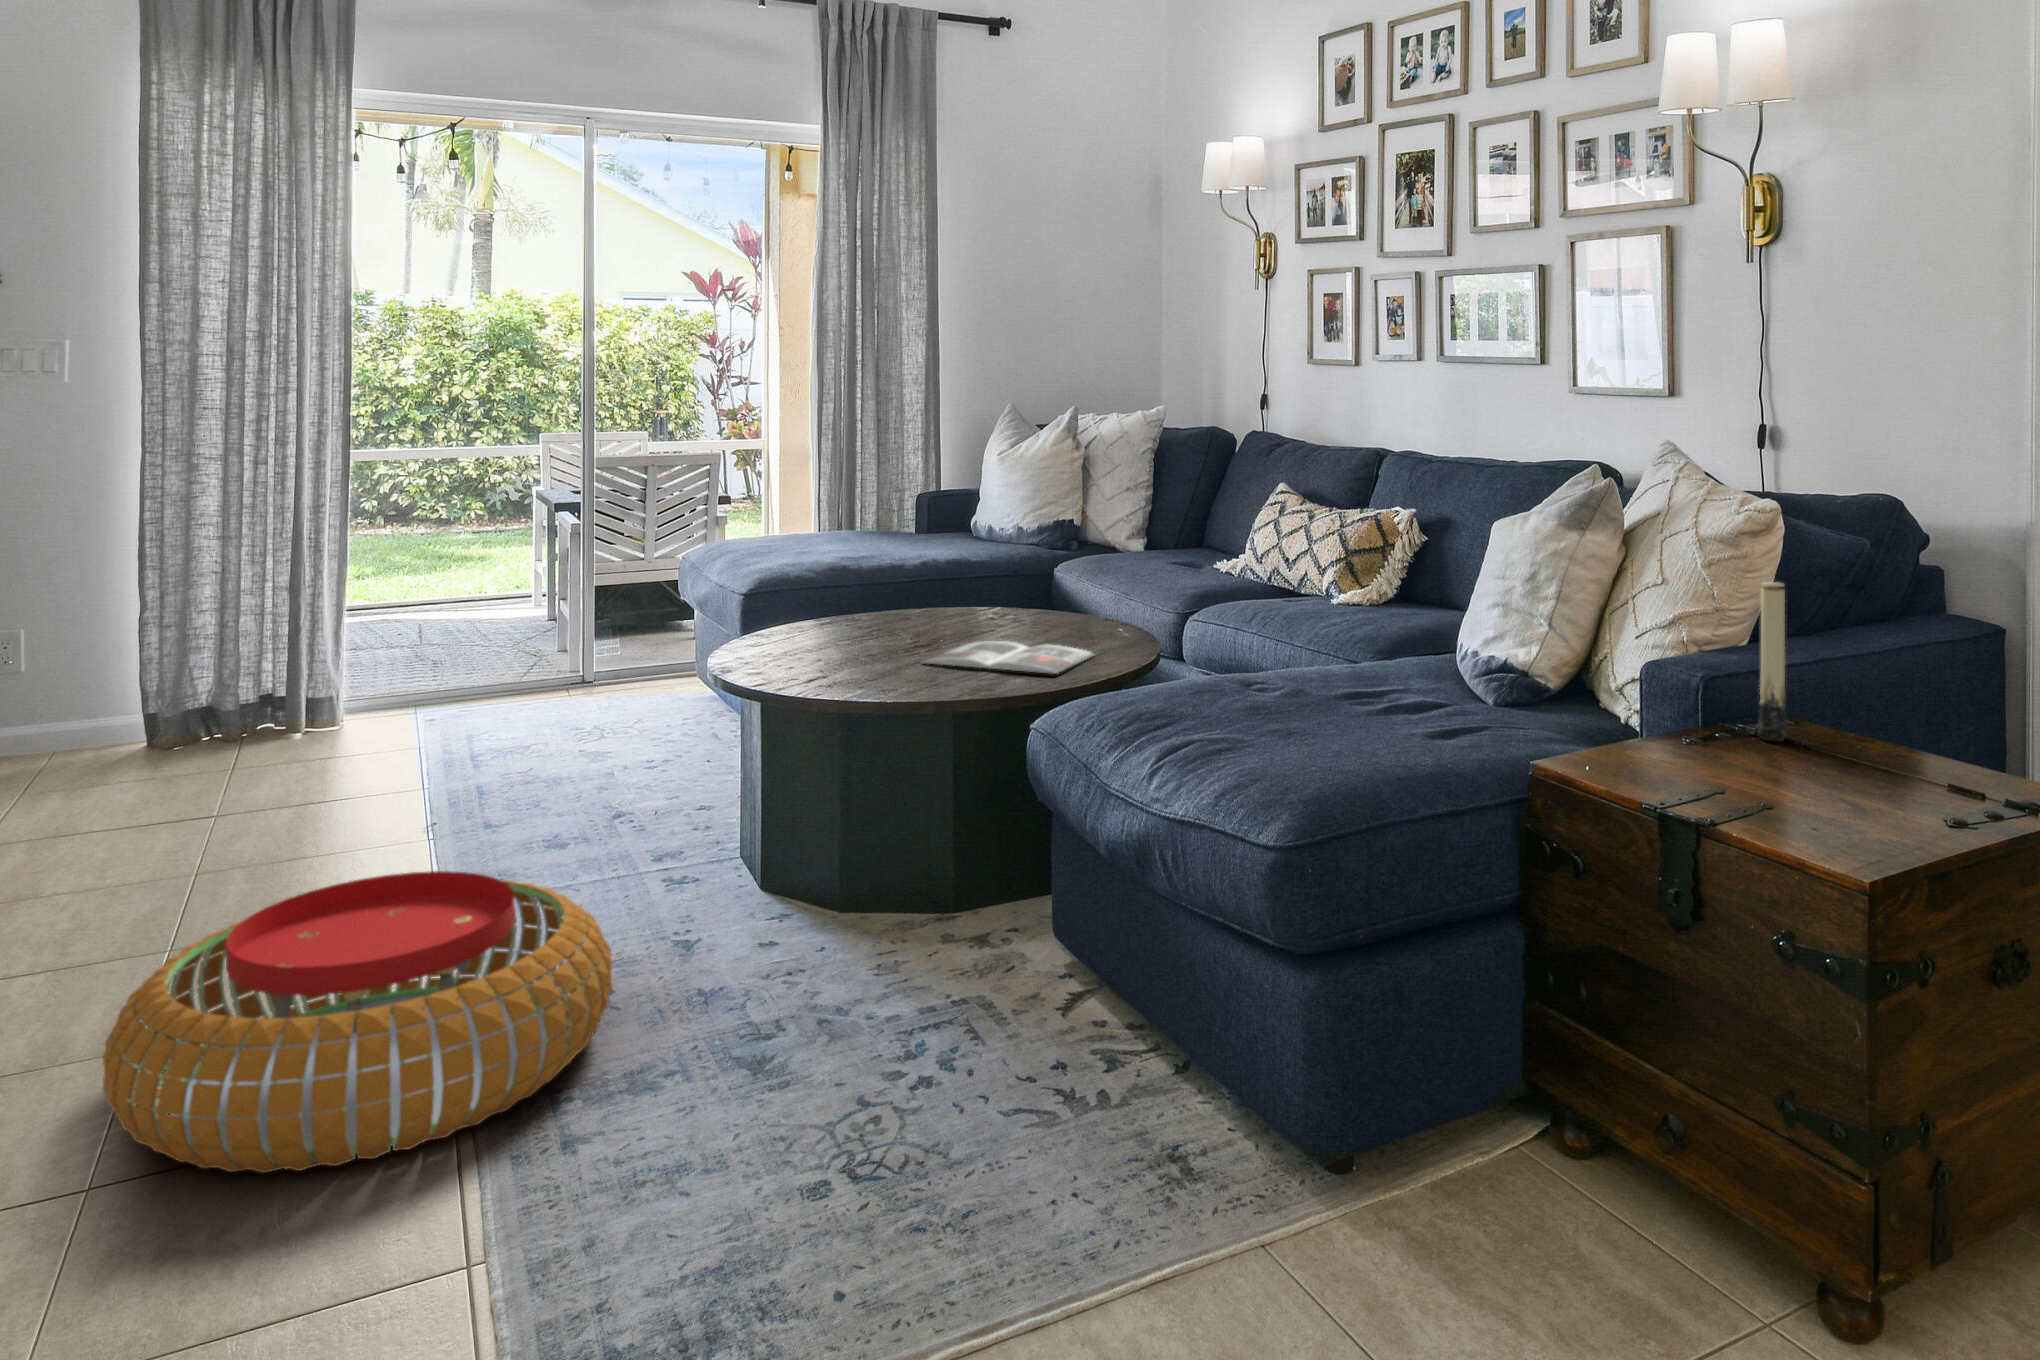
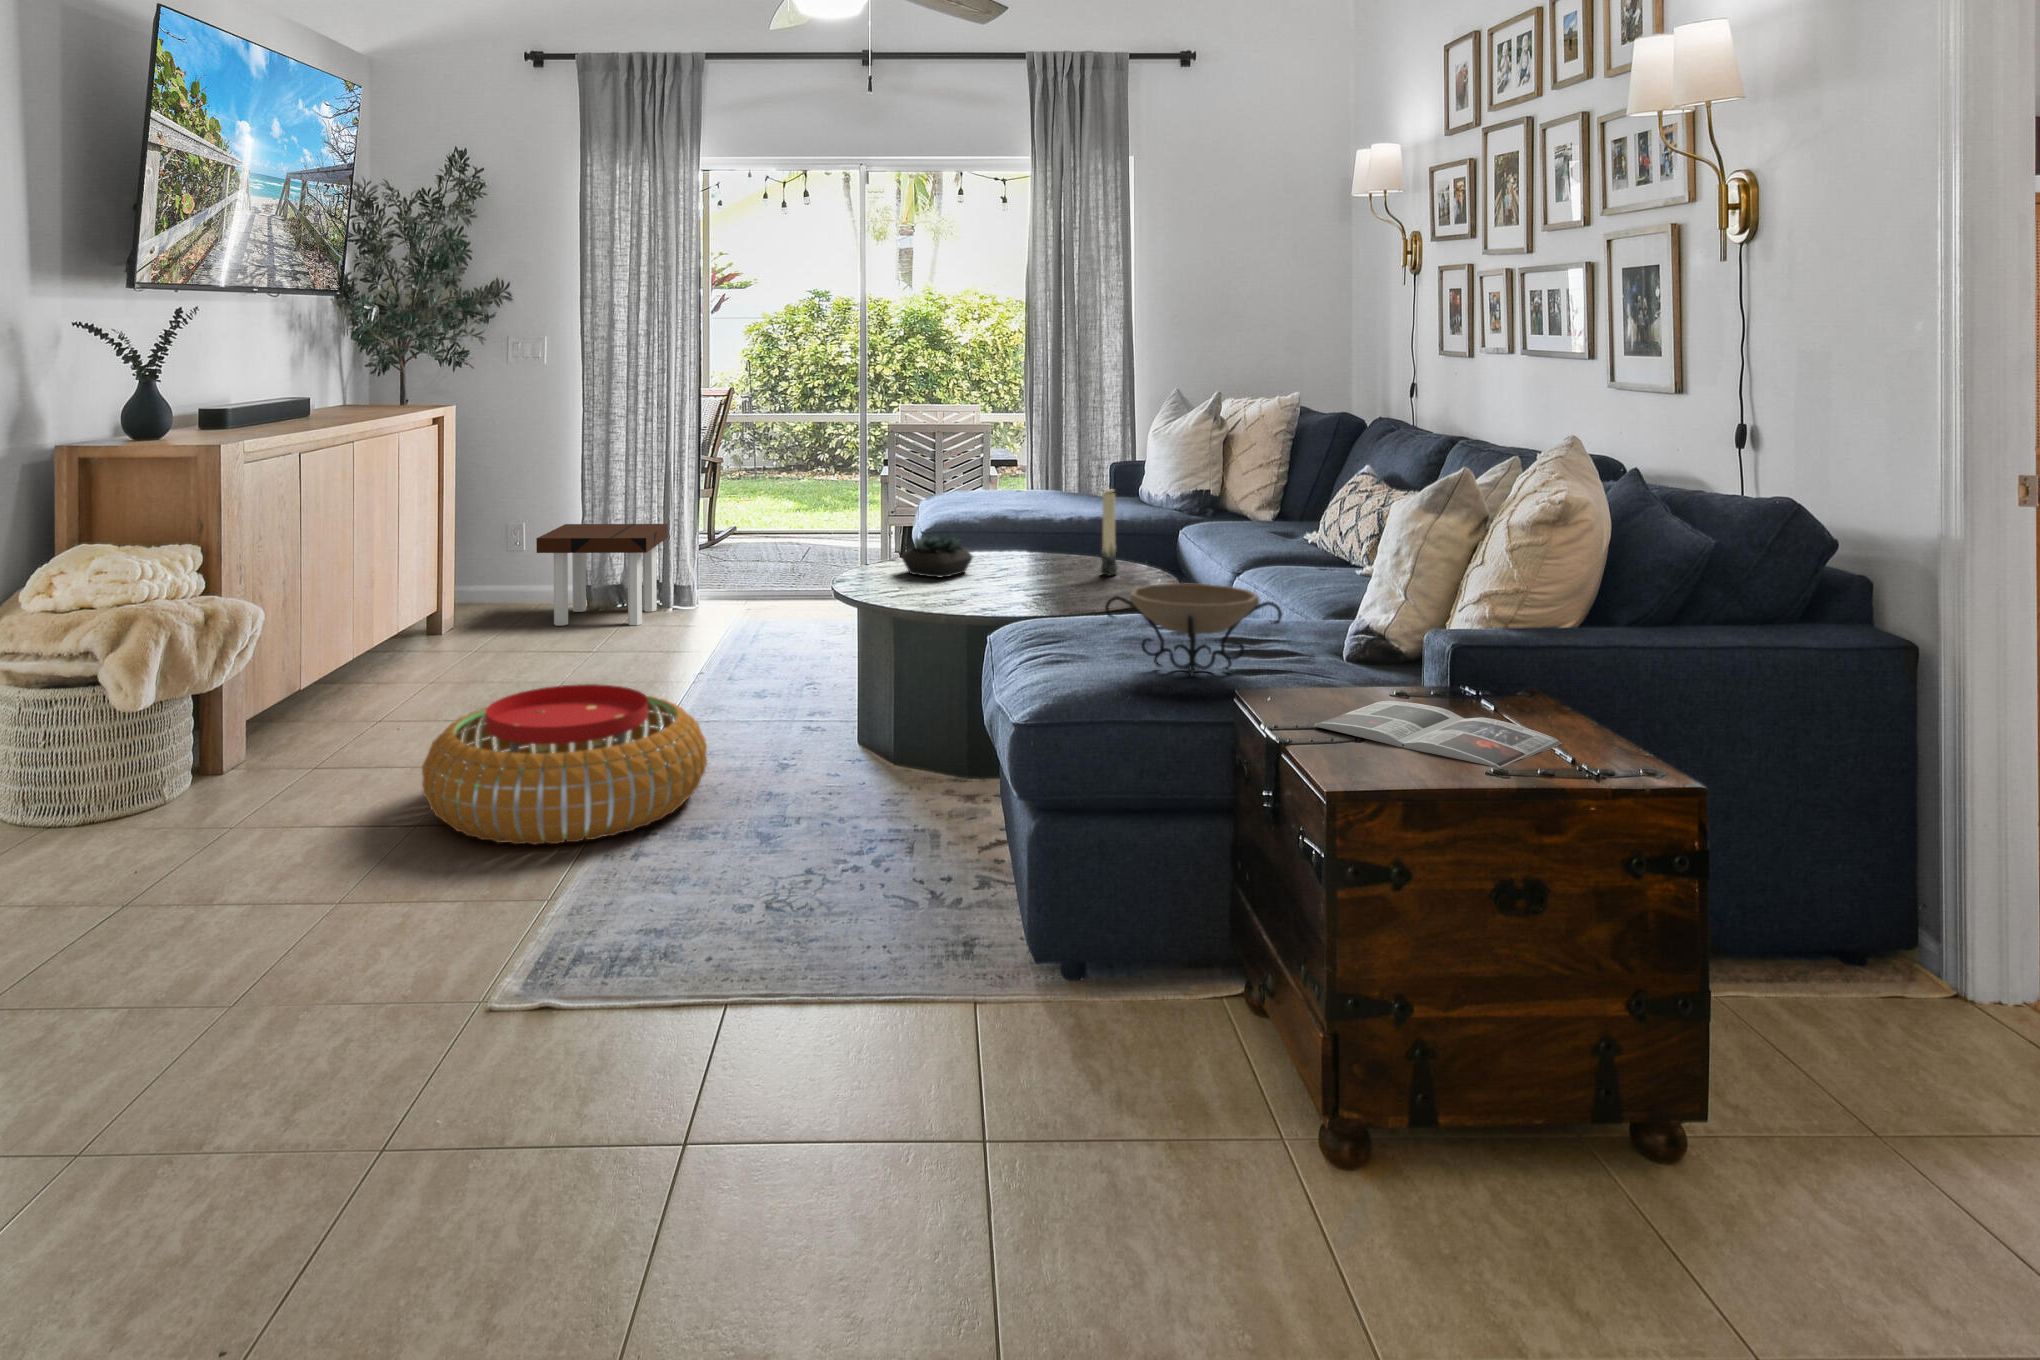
candle: present [1747,582,1786,741] -> present [1101,489,1118,575]
succulent plant: none [815,597,910,656] -> present [901,536,973,578]
side table: none [81,614,296,786] -> present [536,524,668,626]
decorative bowl: none [1298,633,1497,749] -> present [1105,583,1282,676]
magazine: present [924,641,1095,674] -> present [1314,701,1562,767]

